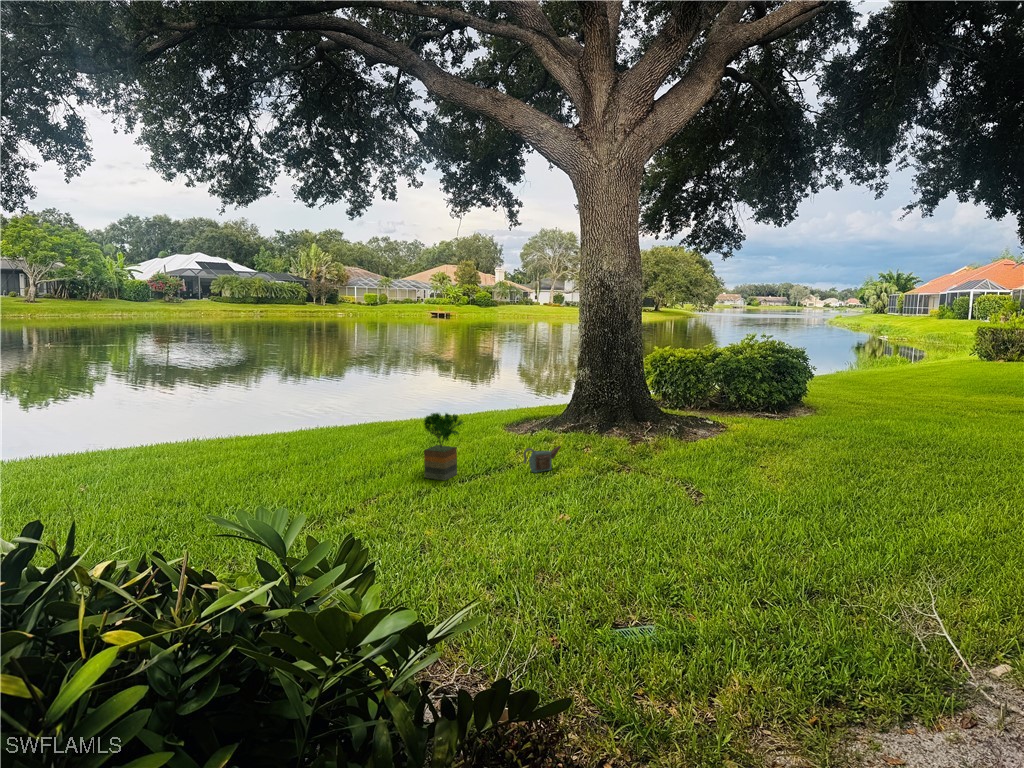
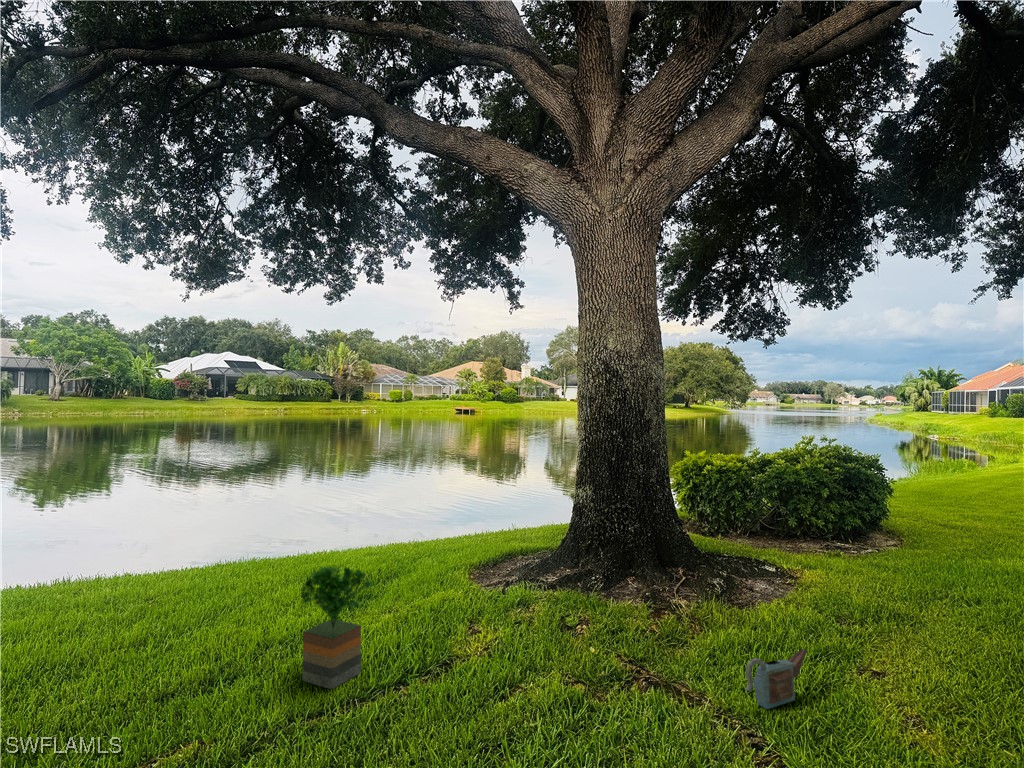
watering can: present [523,446,561,473] -> present [746,649,807,709]

